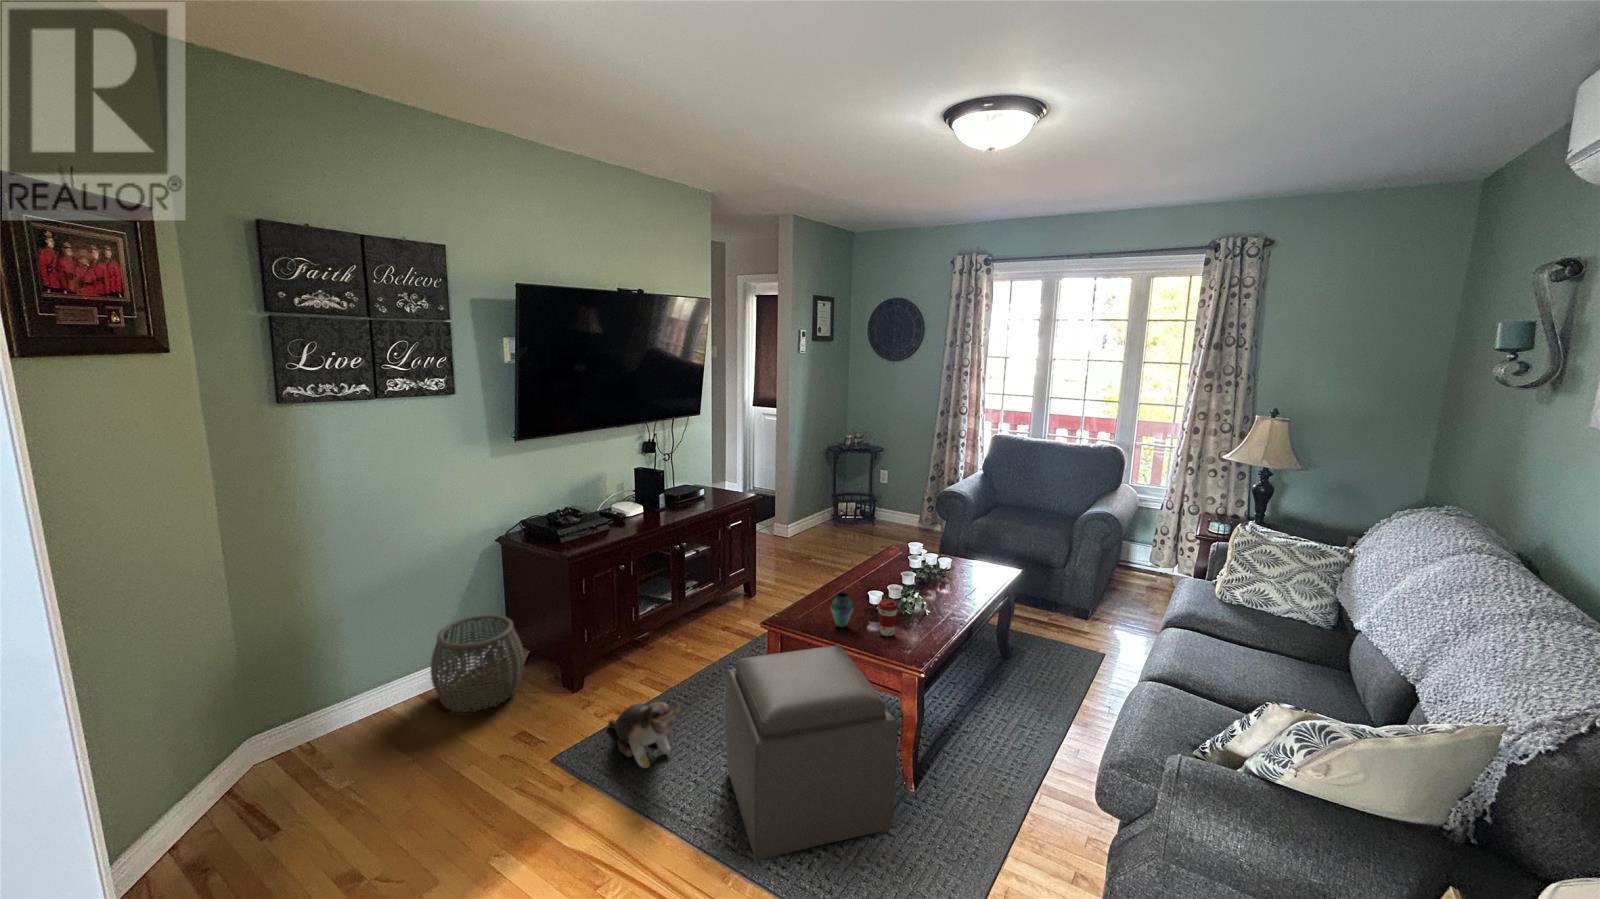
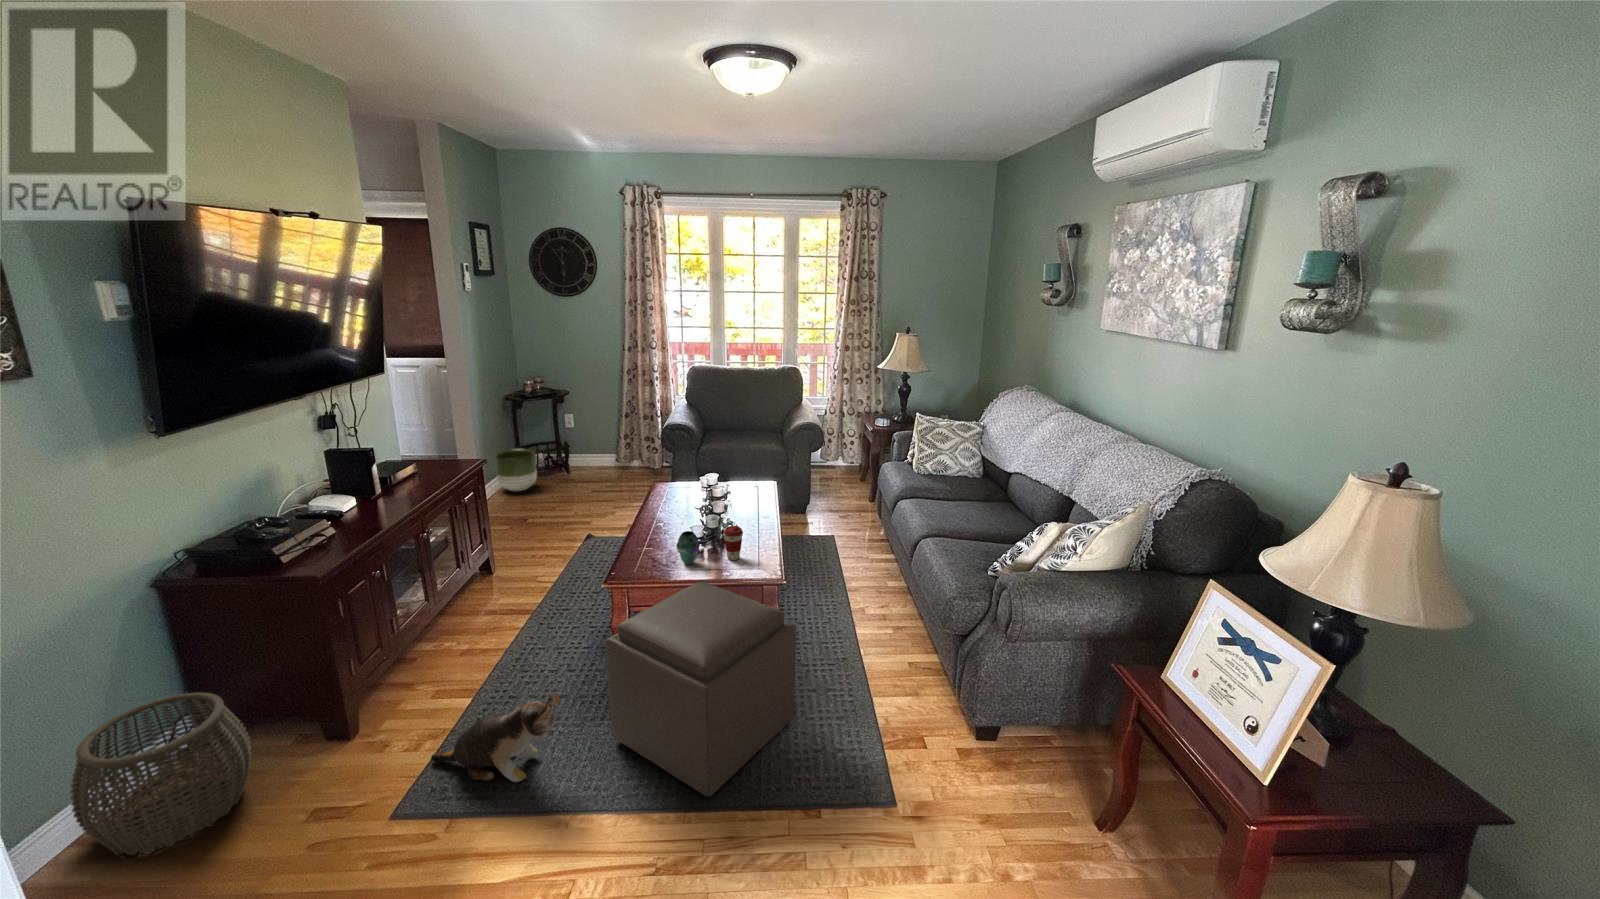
planter: none [808,494,841,533] -> present [495,449,537,491]

